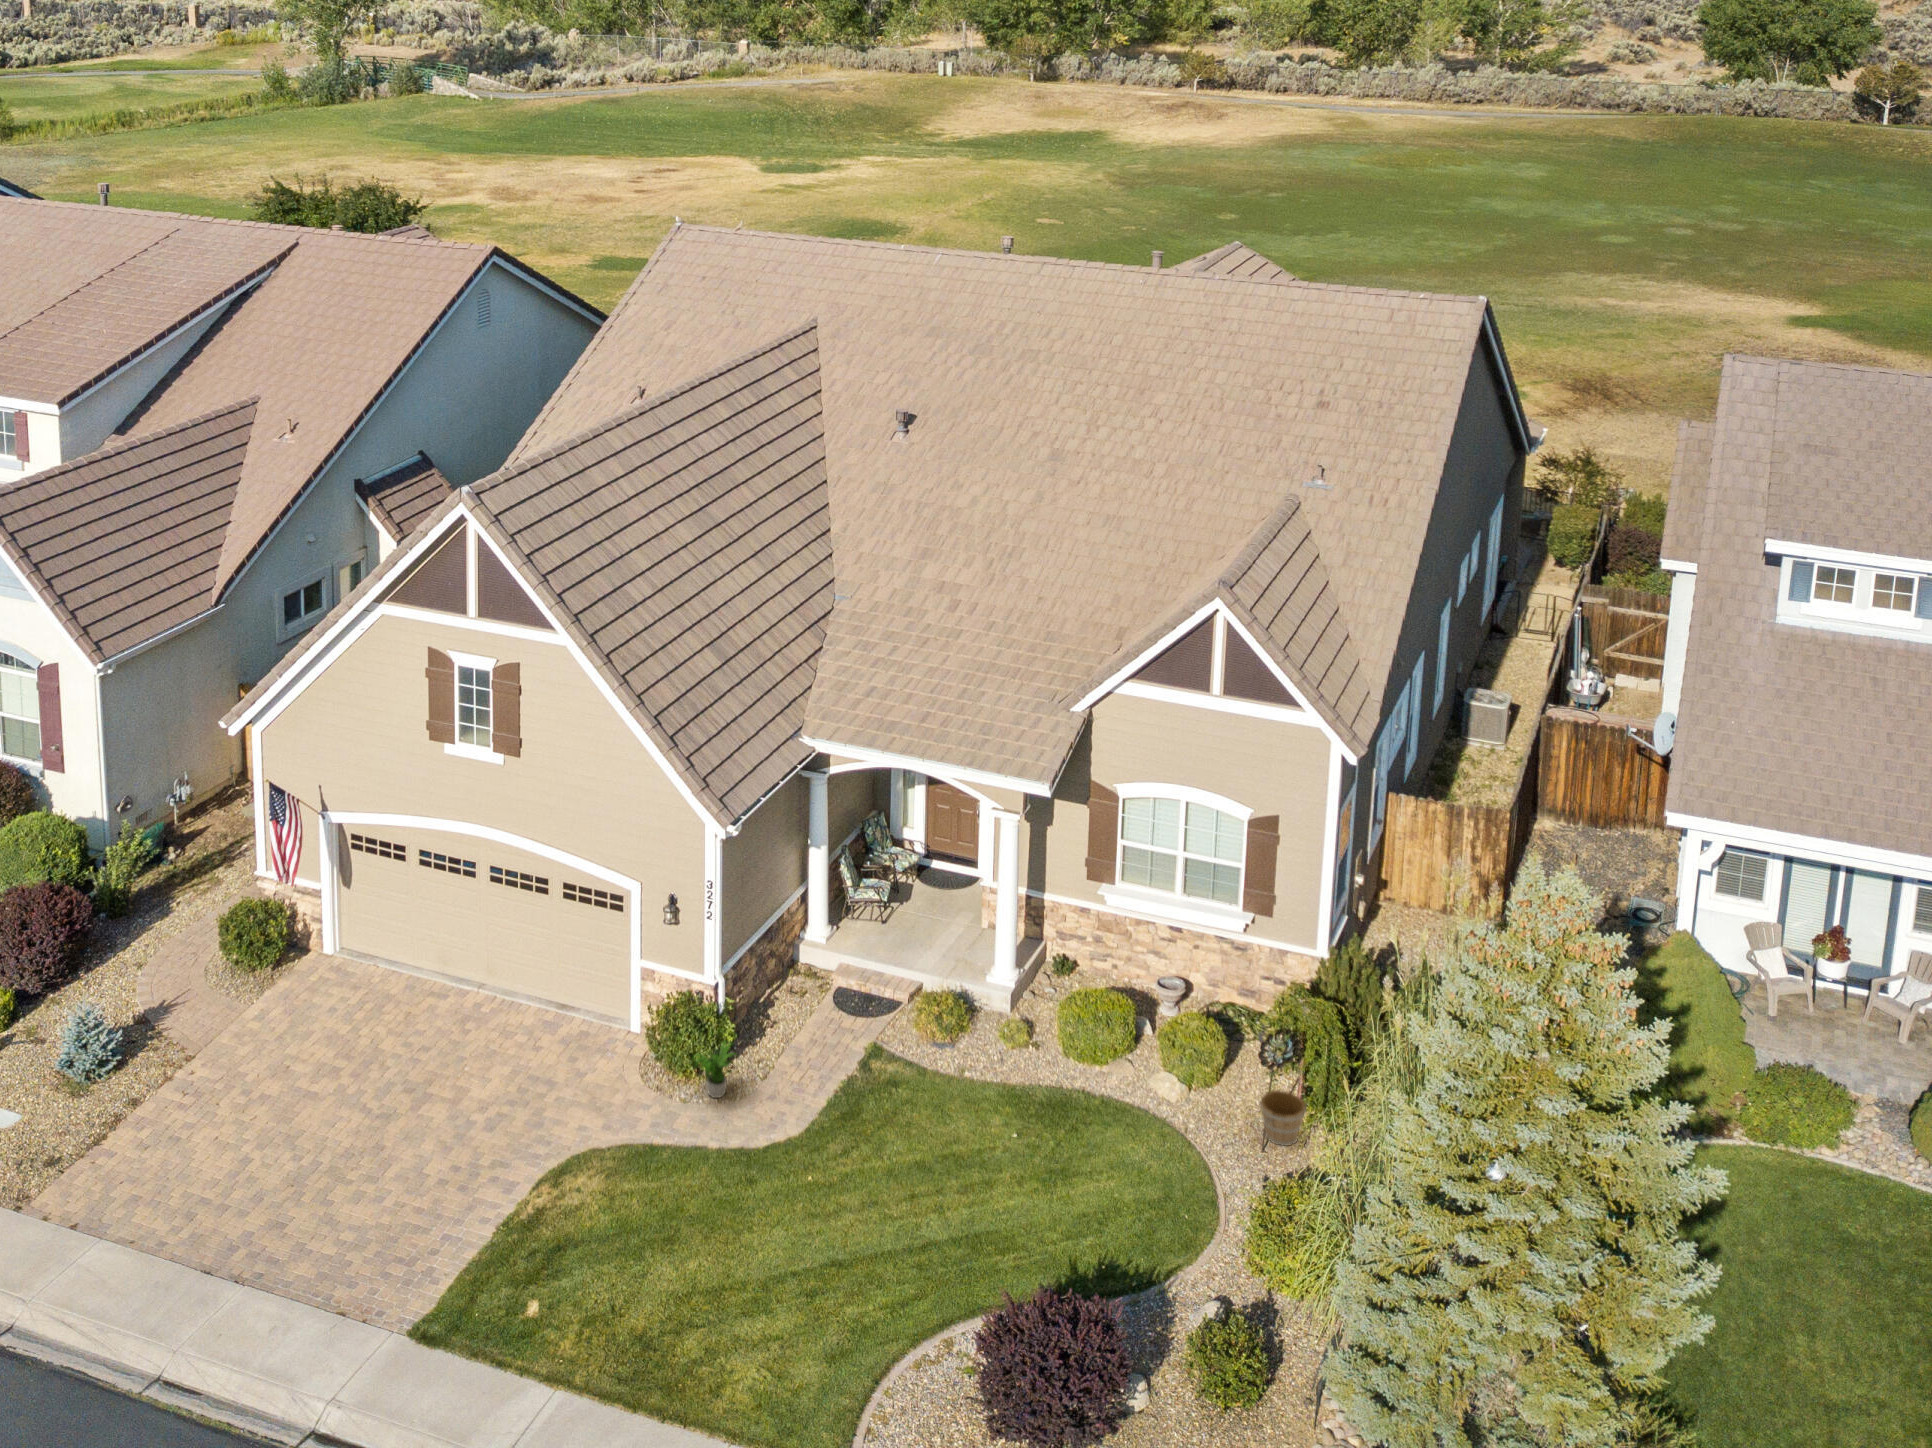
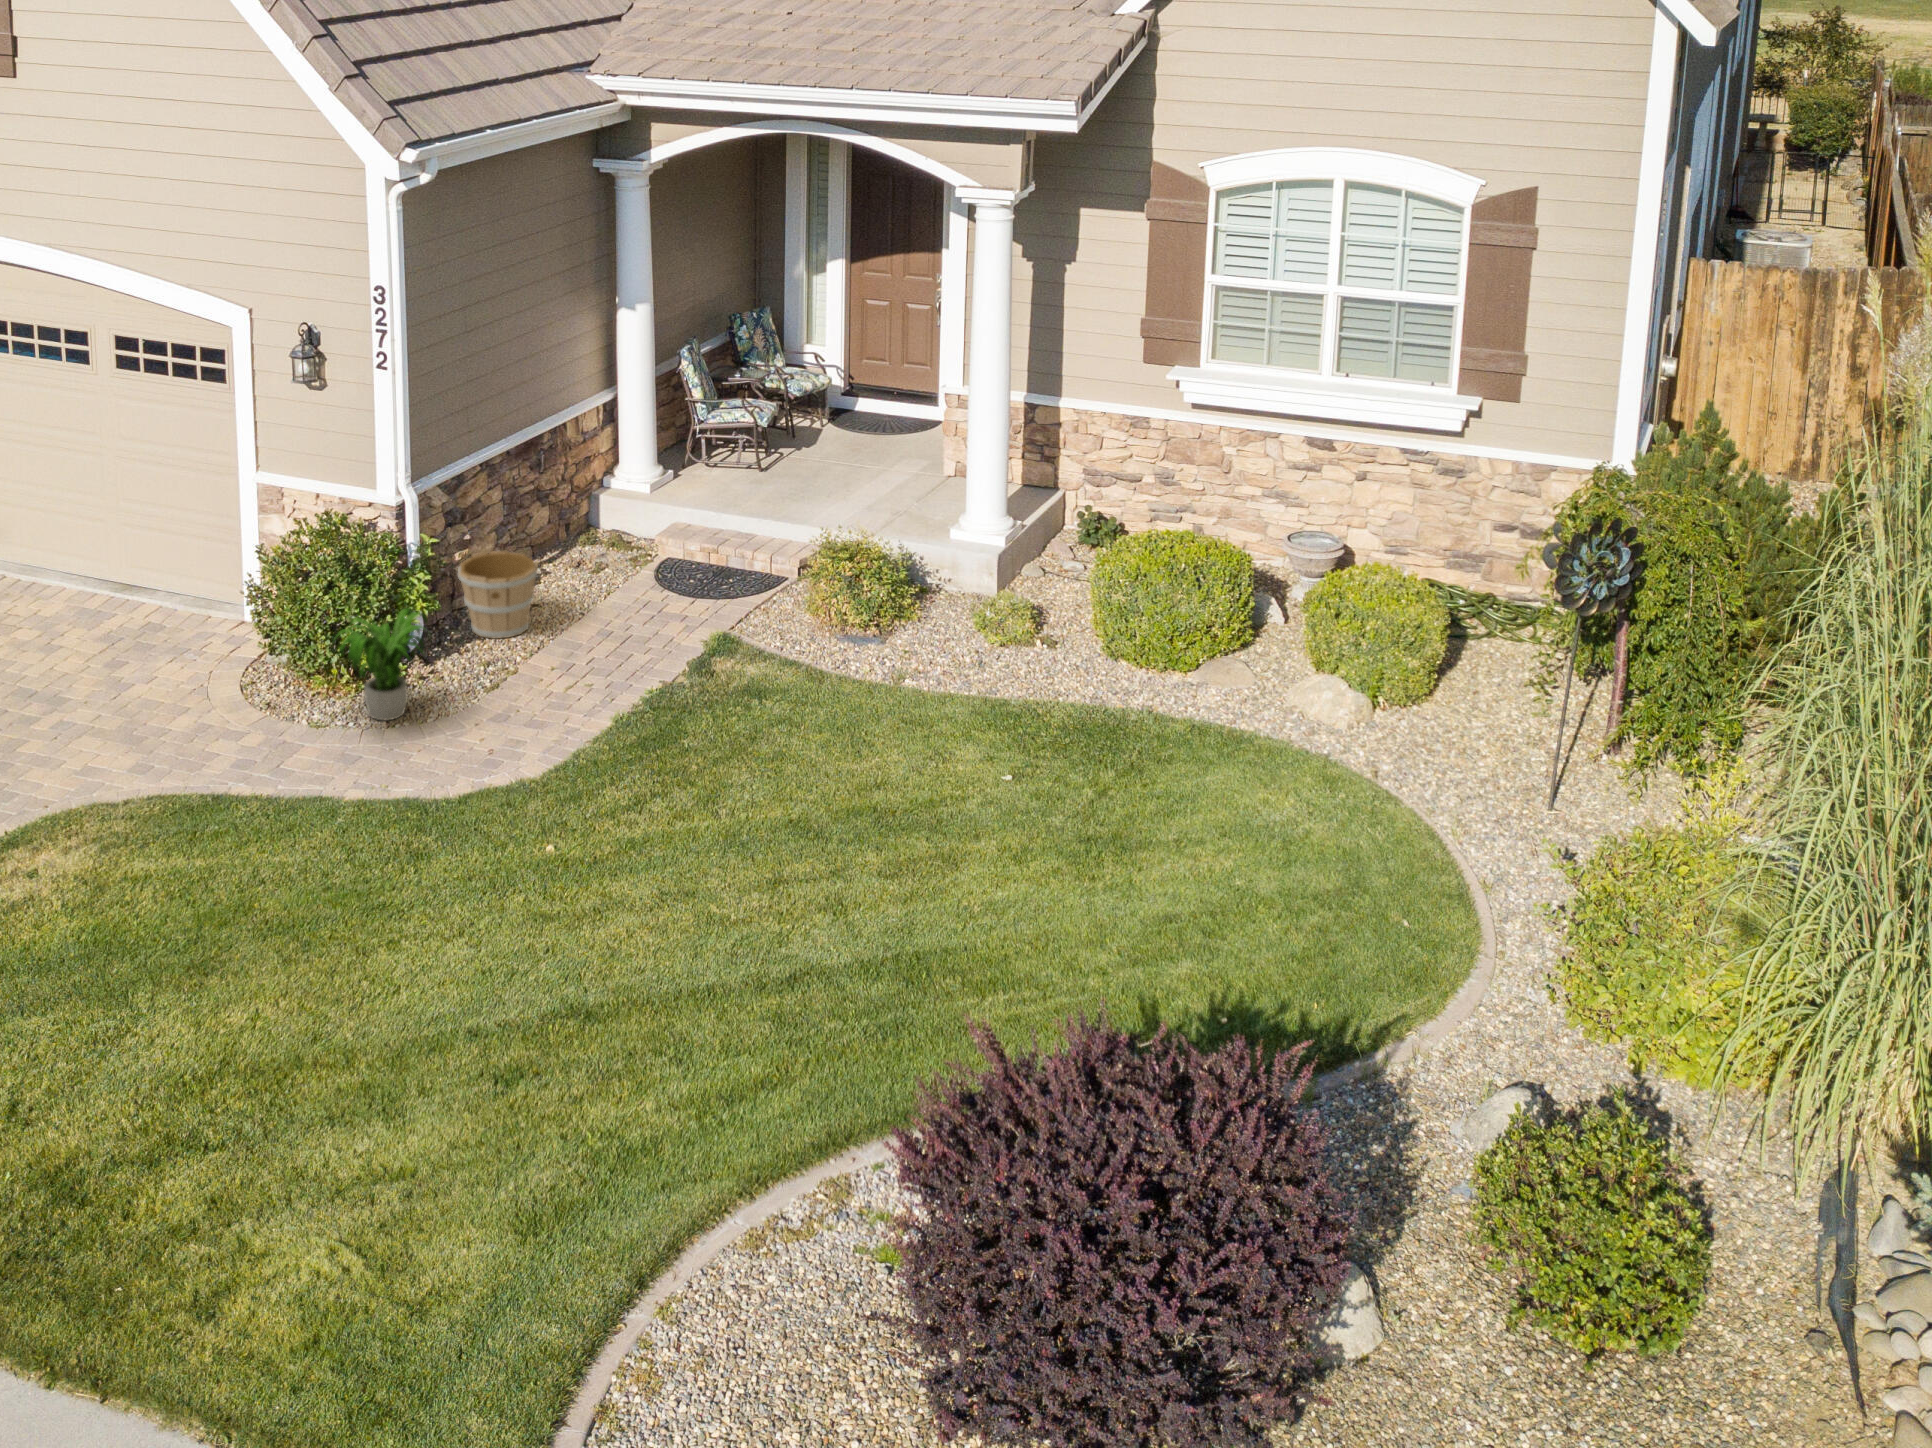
wooden bucket: present [1260,1090,1306,1146] -> present [458,551,538,639]

